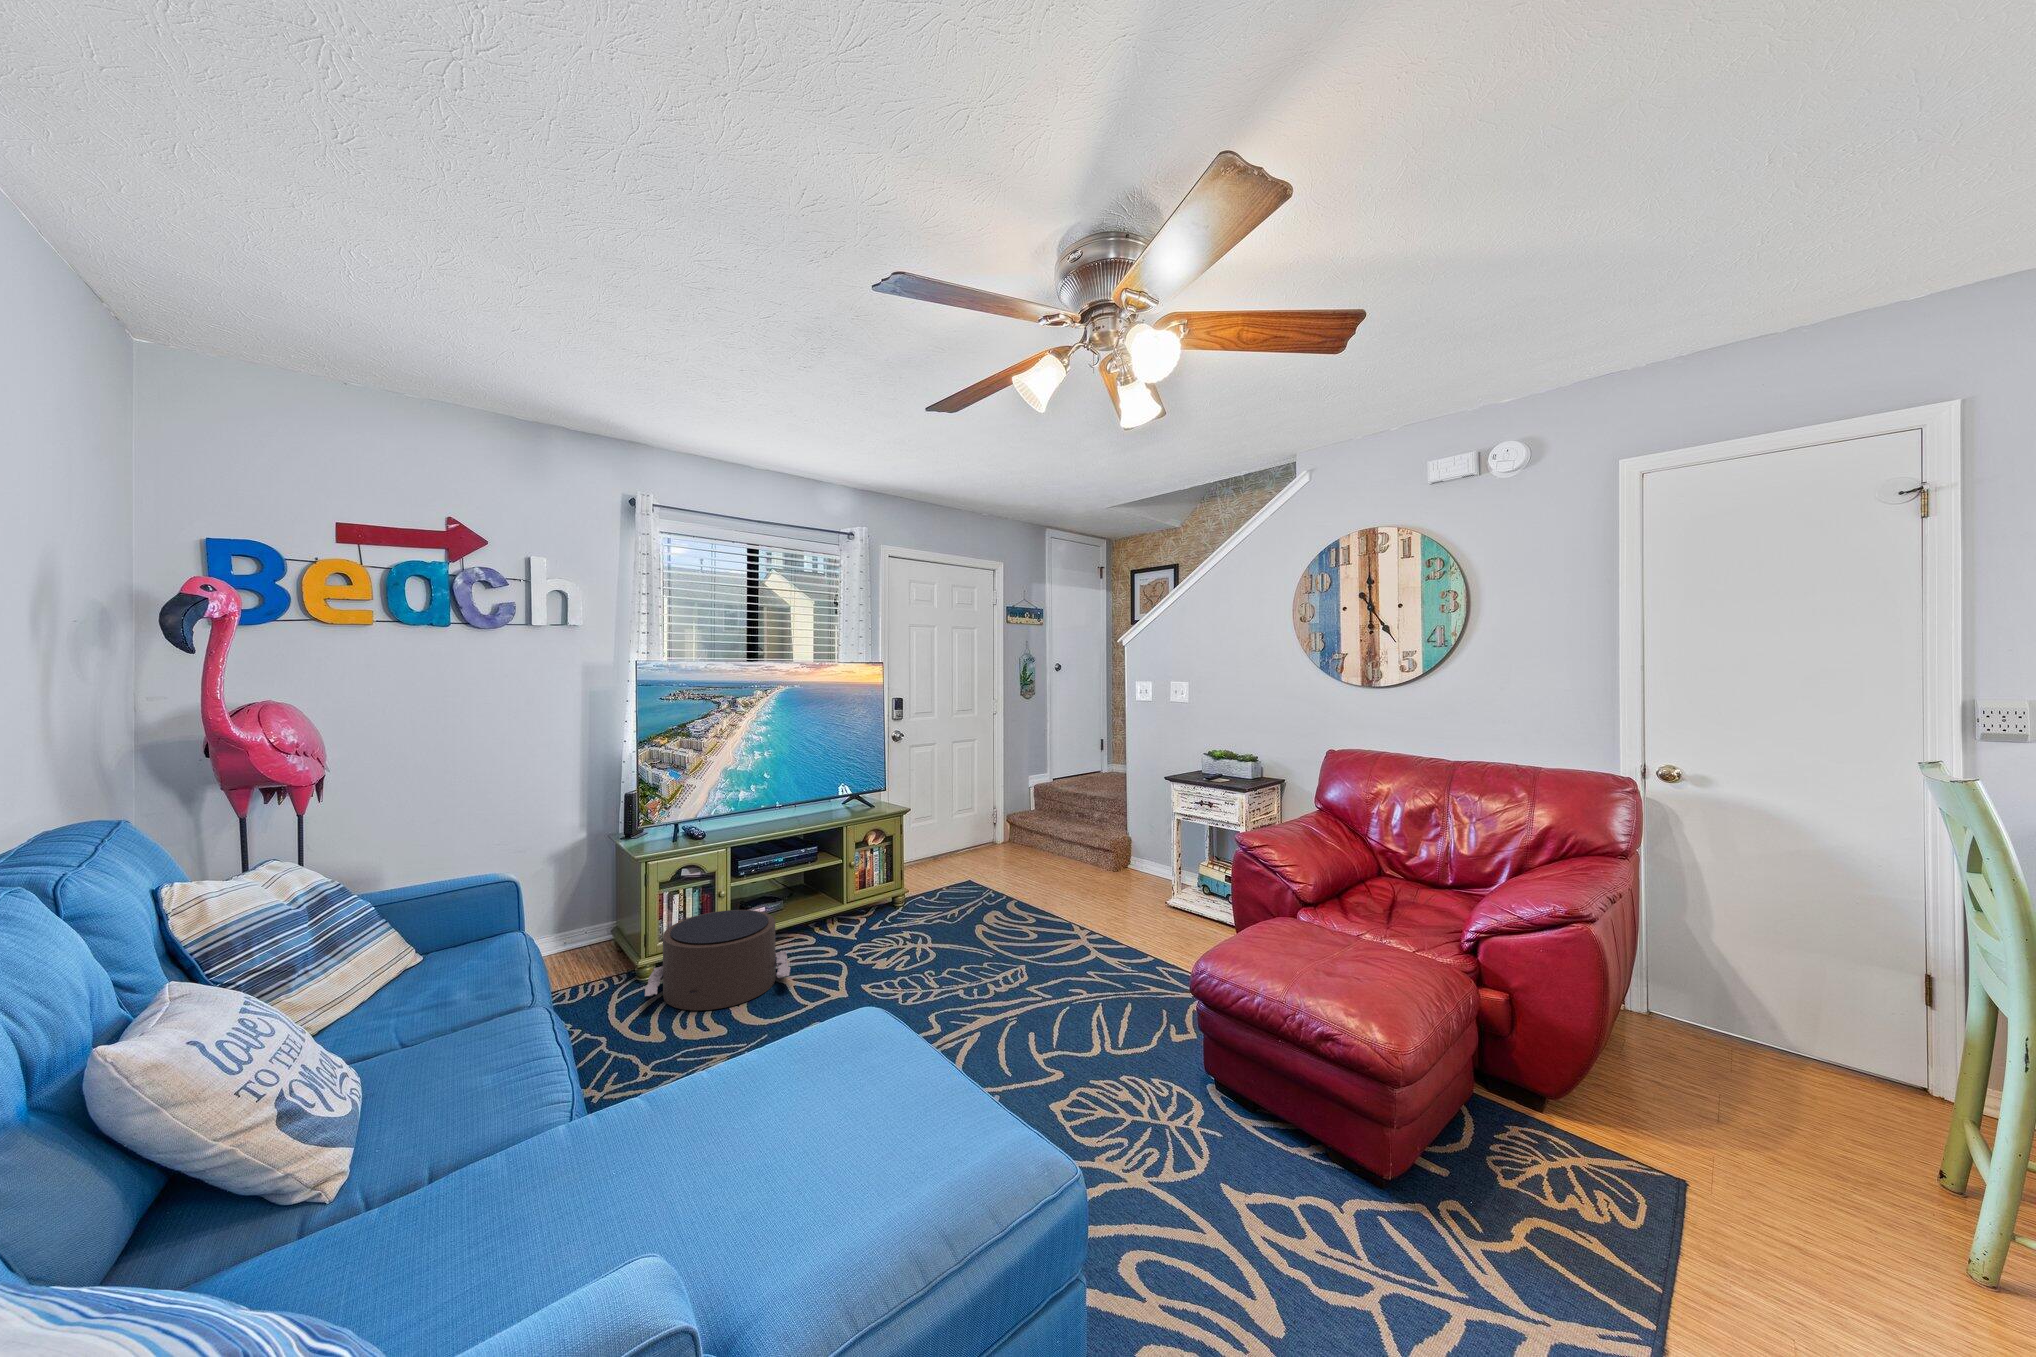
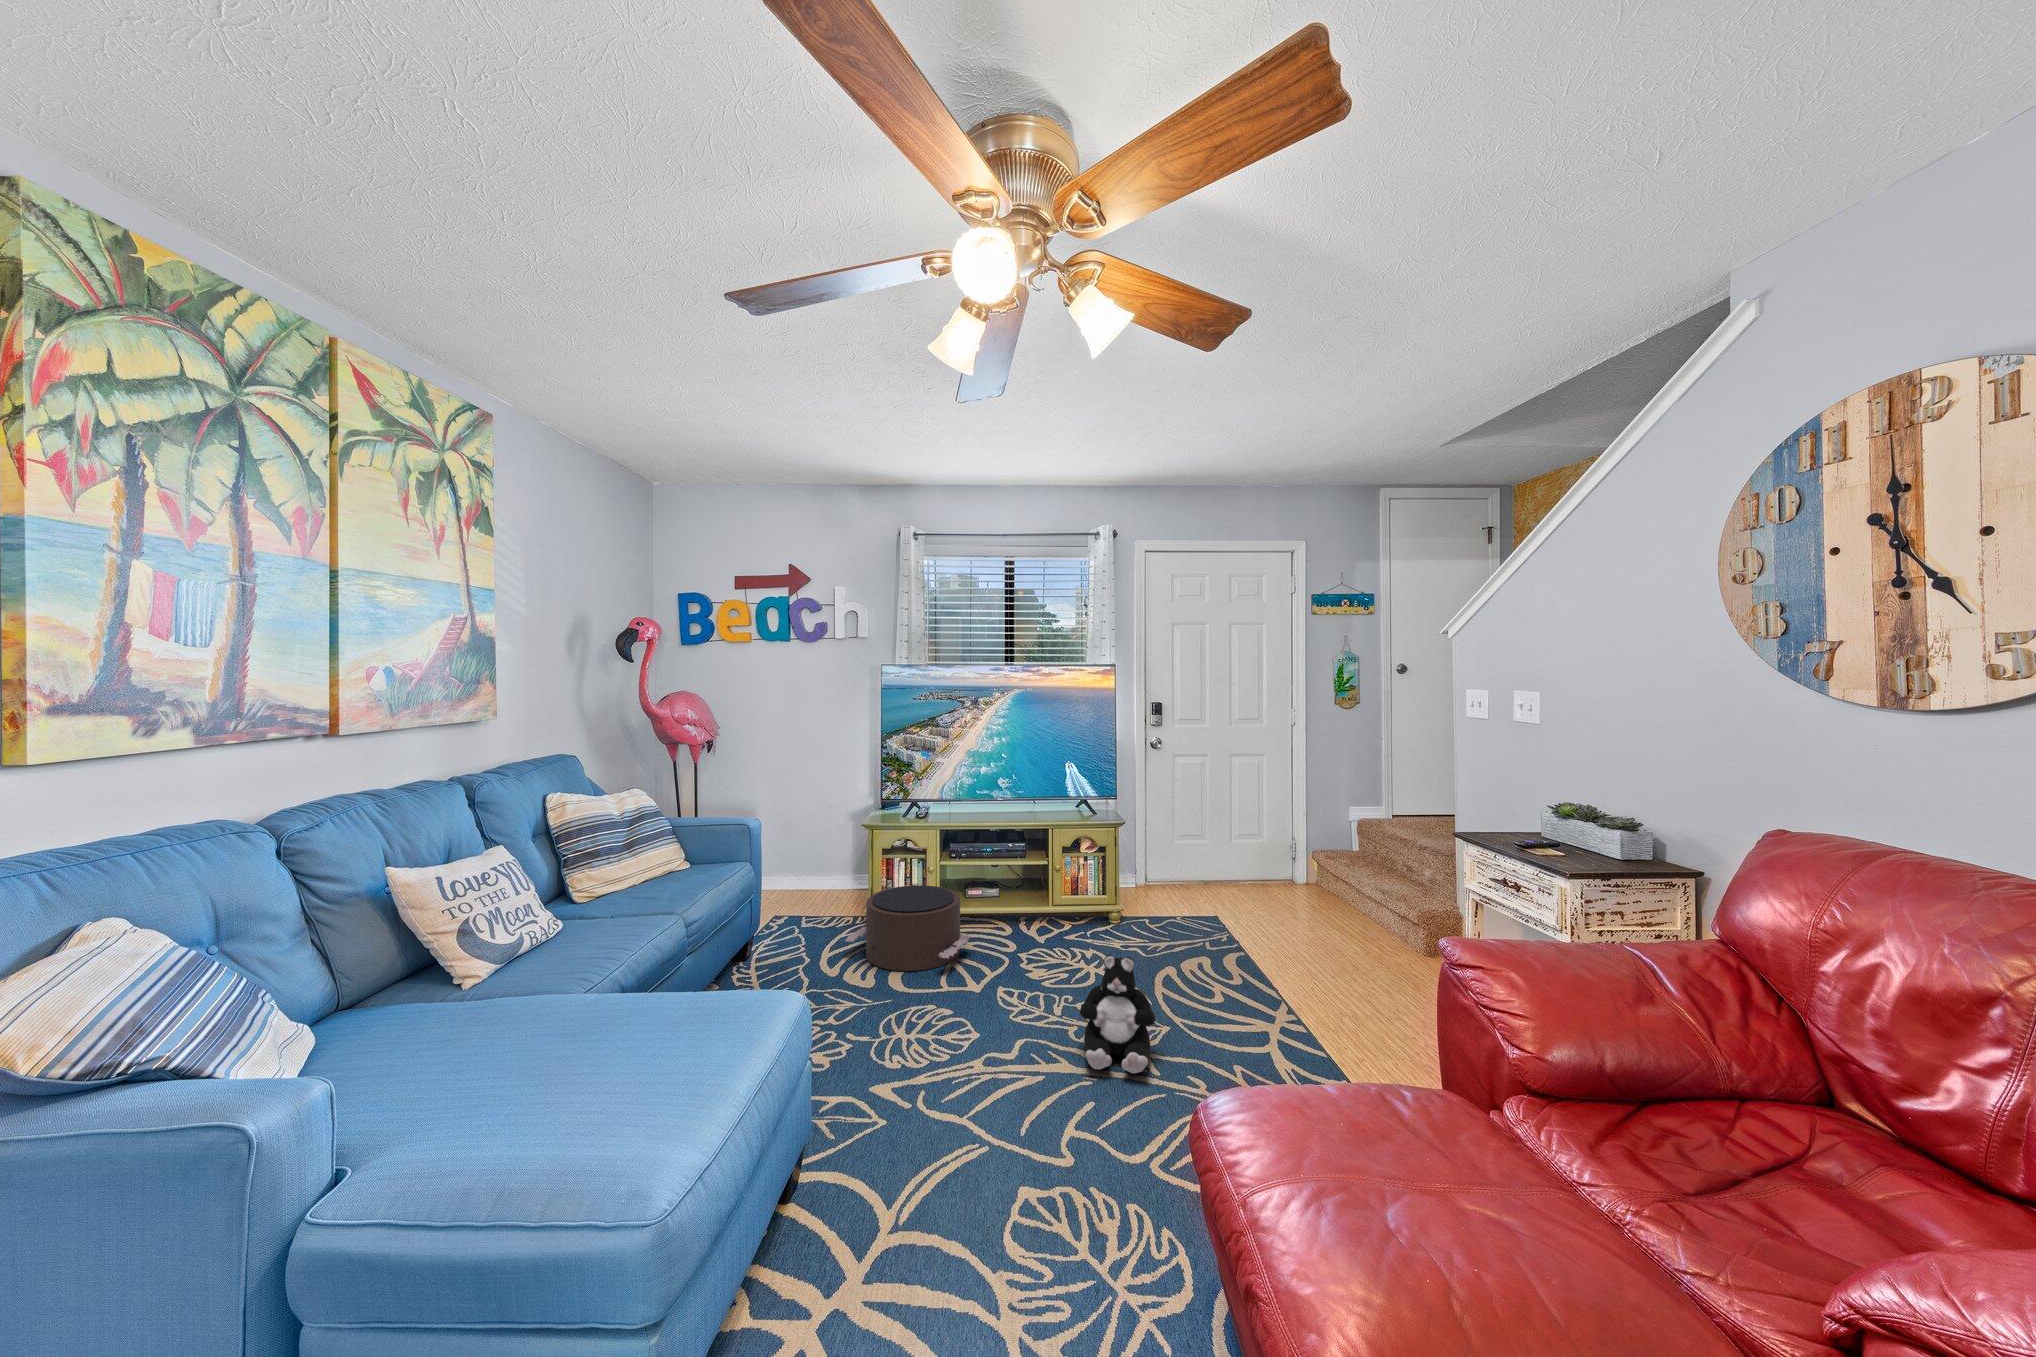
plush toy: none [972,915,1046,1013] -> present [1080,955,1155,1074]

